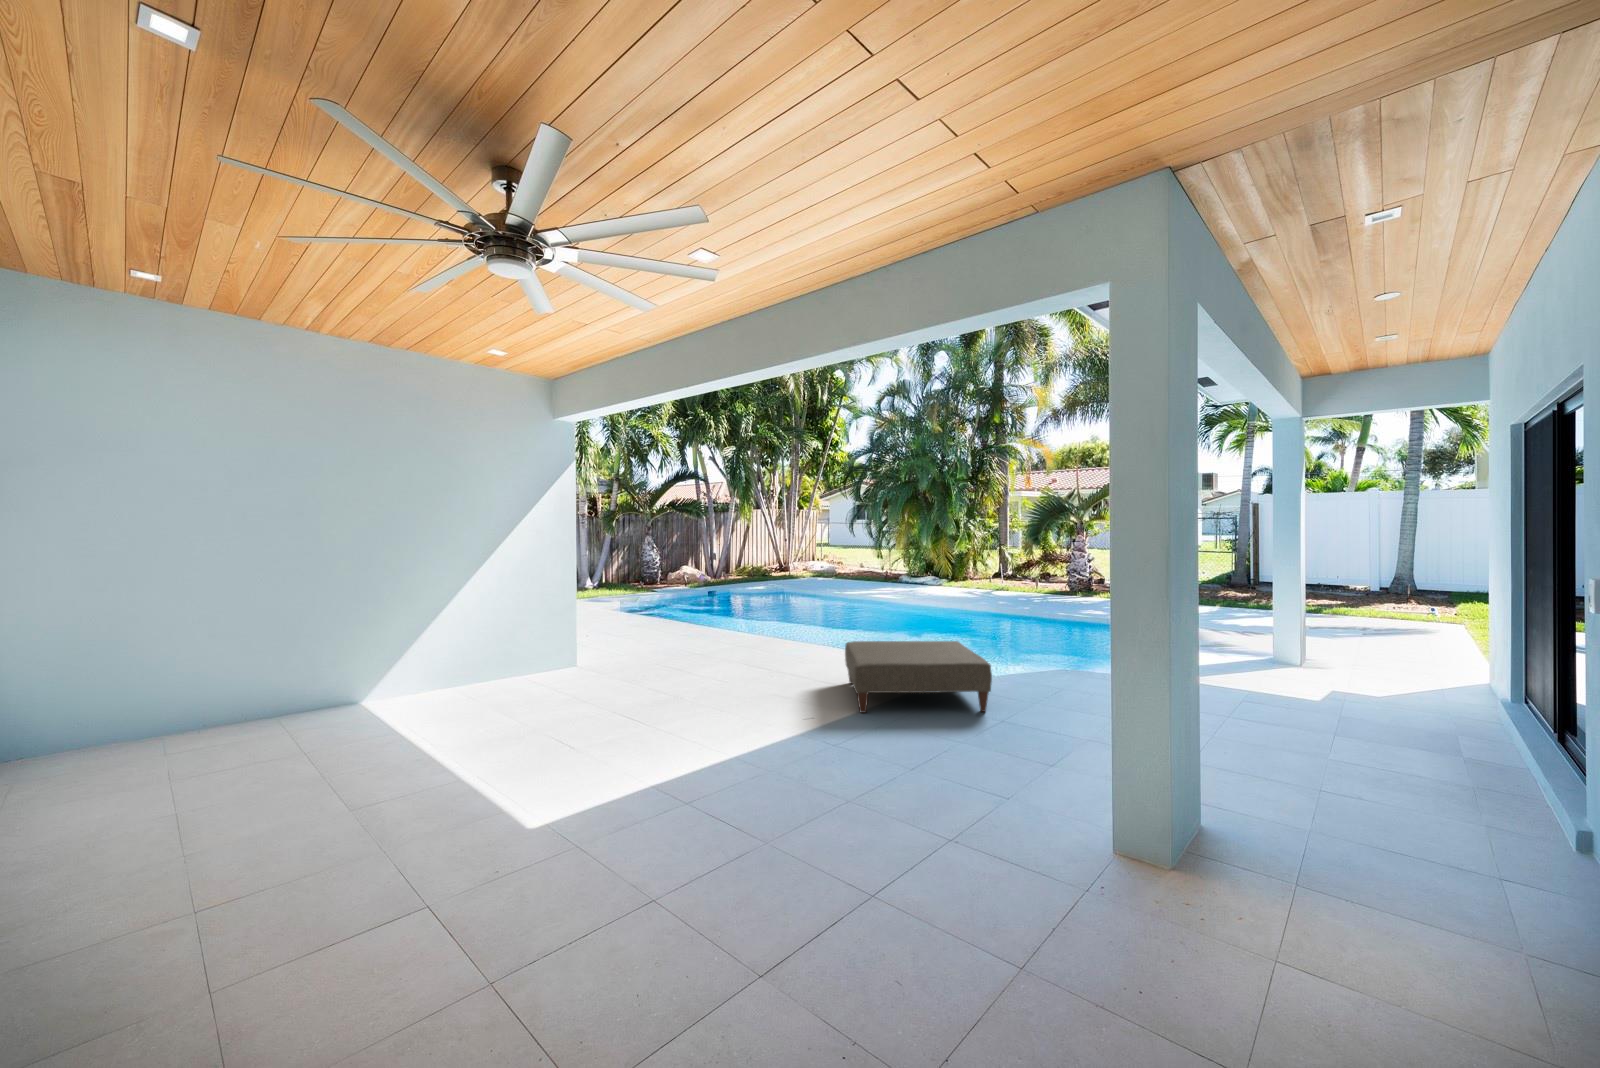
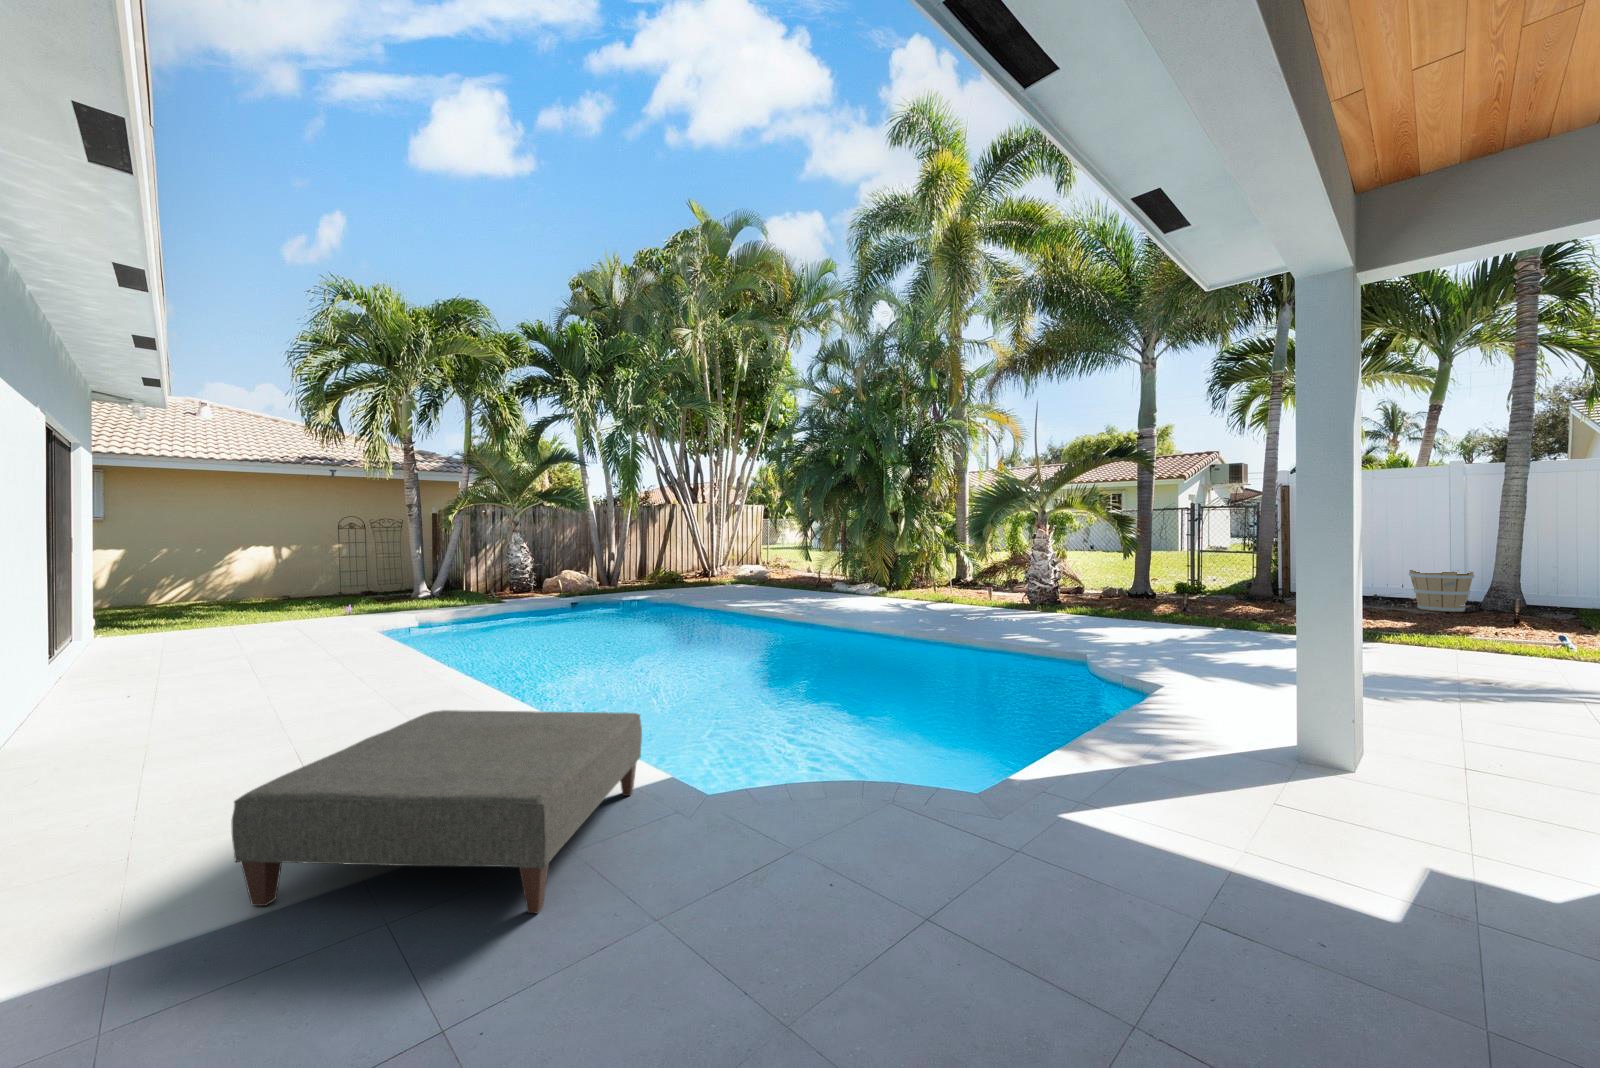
wooden bucket: none [1341,565,1385,595] -> present [1409,570,1475,612]

